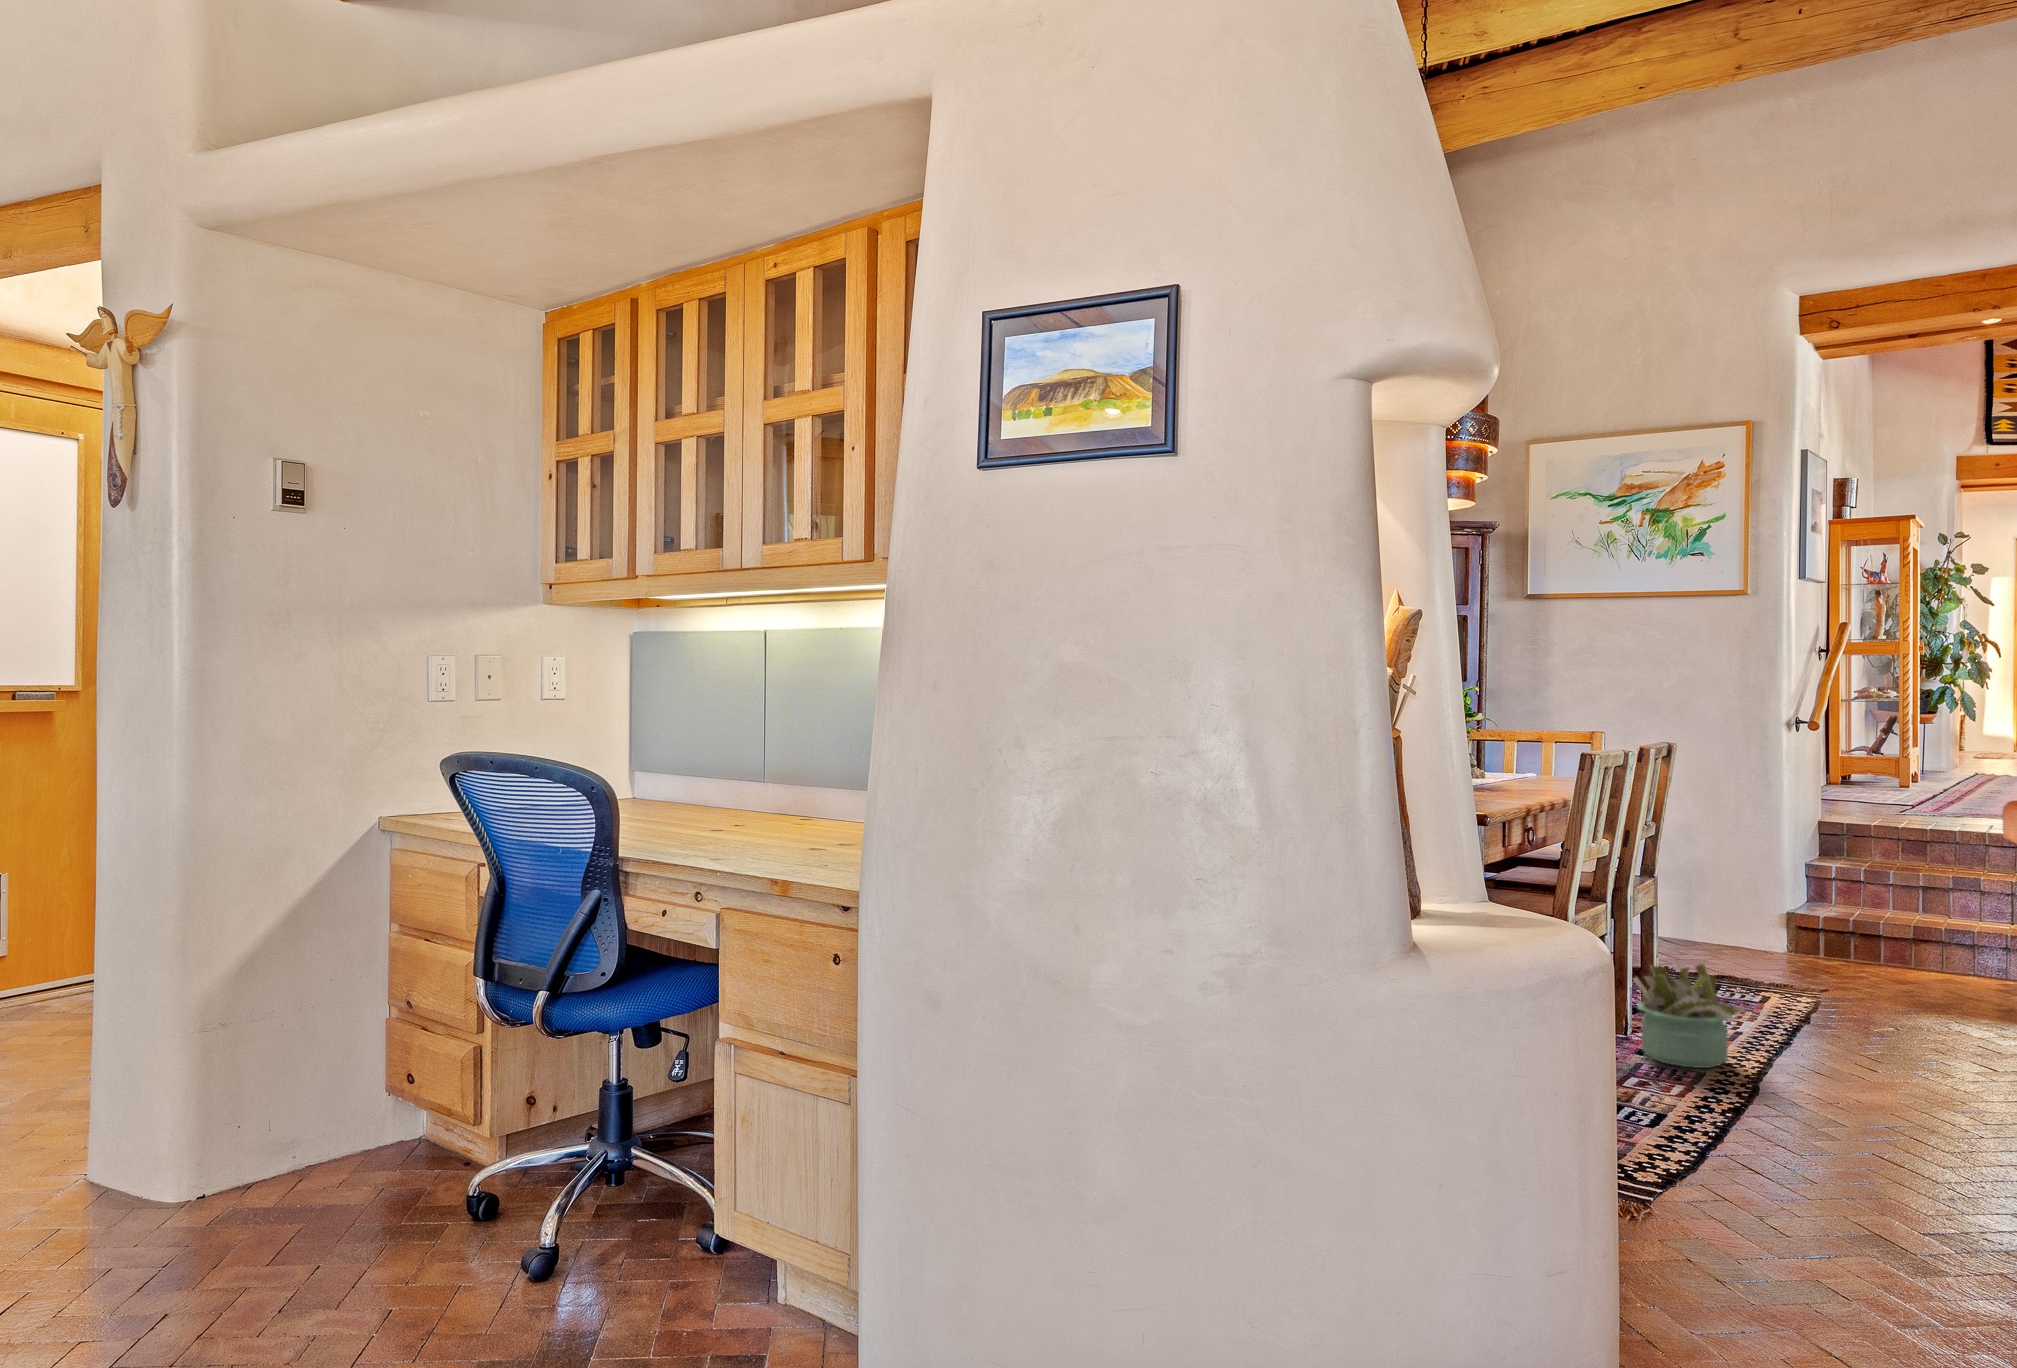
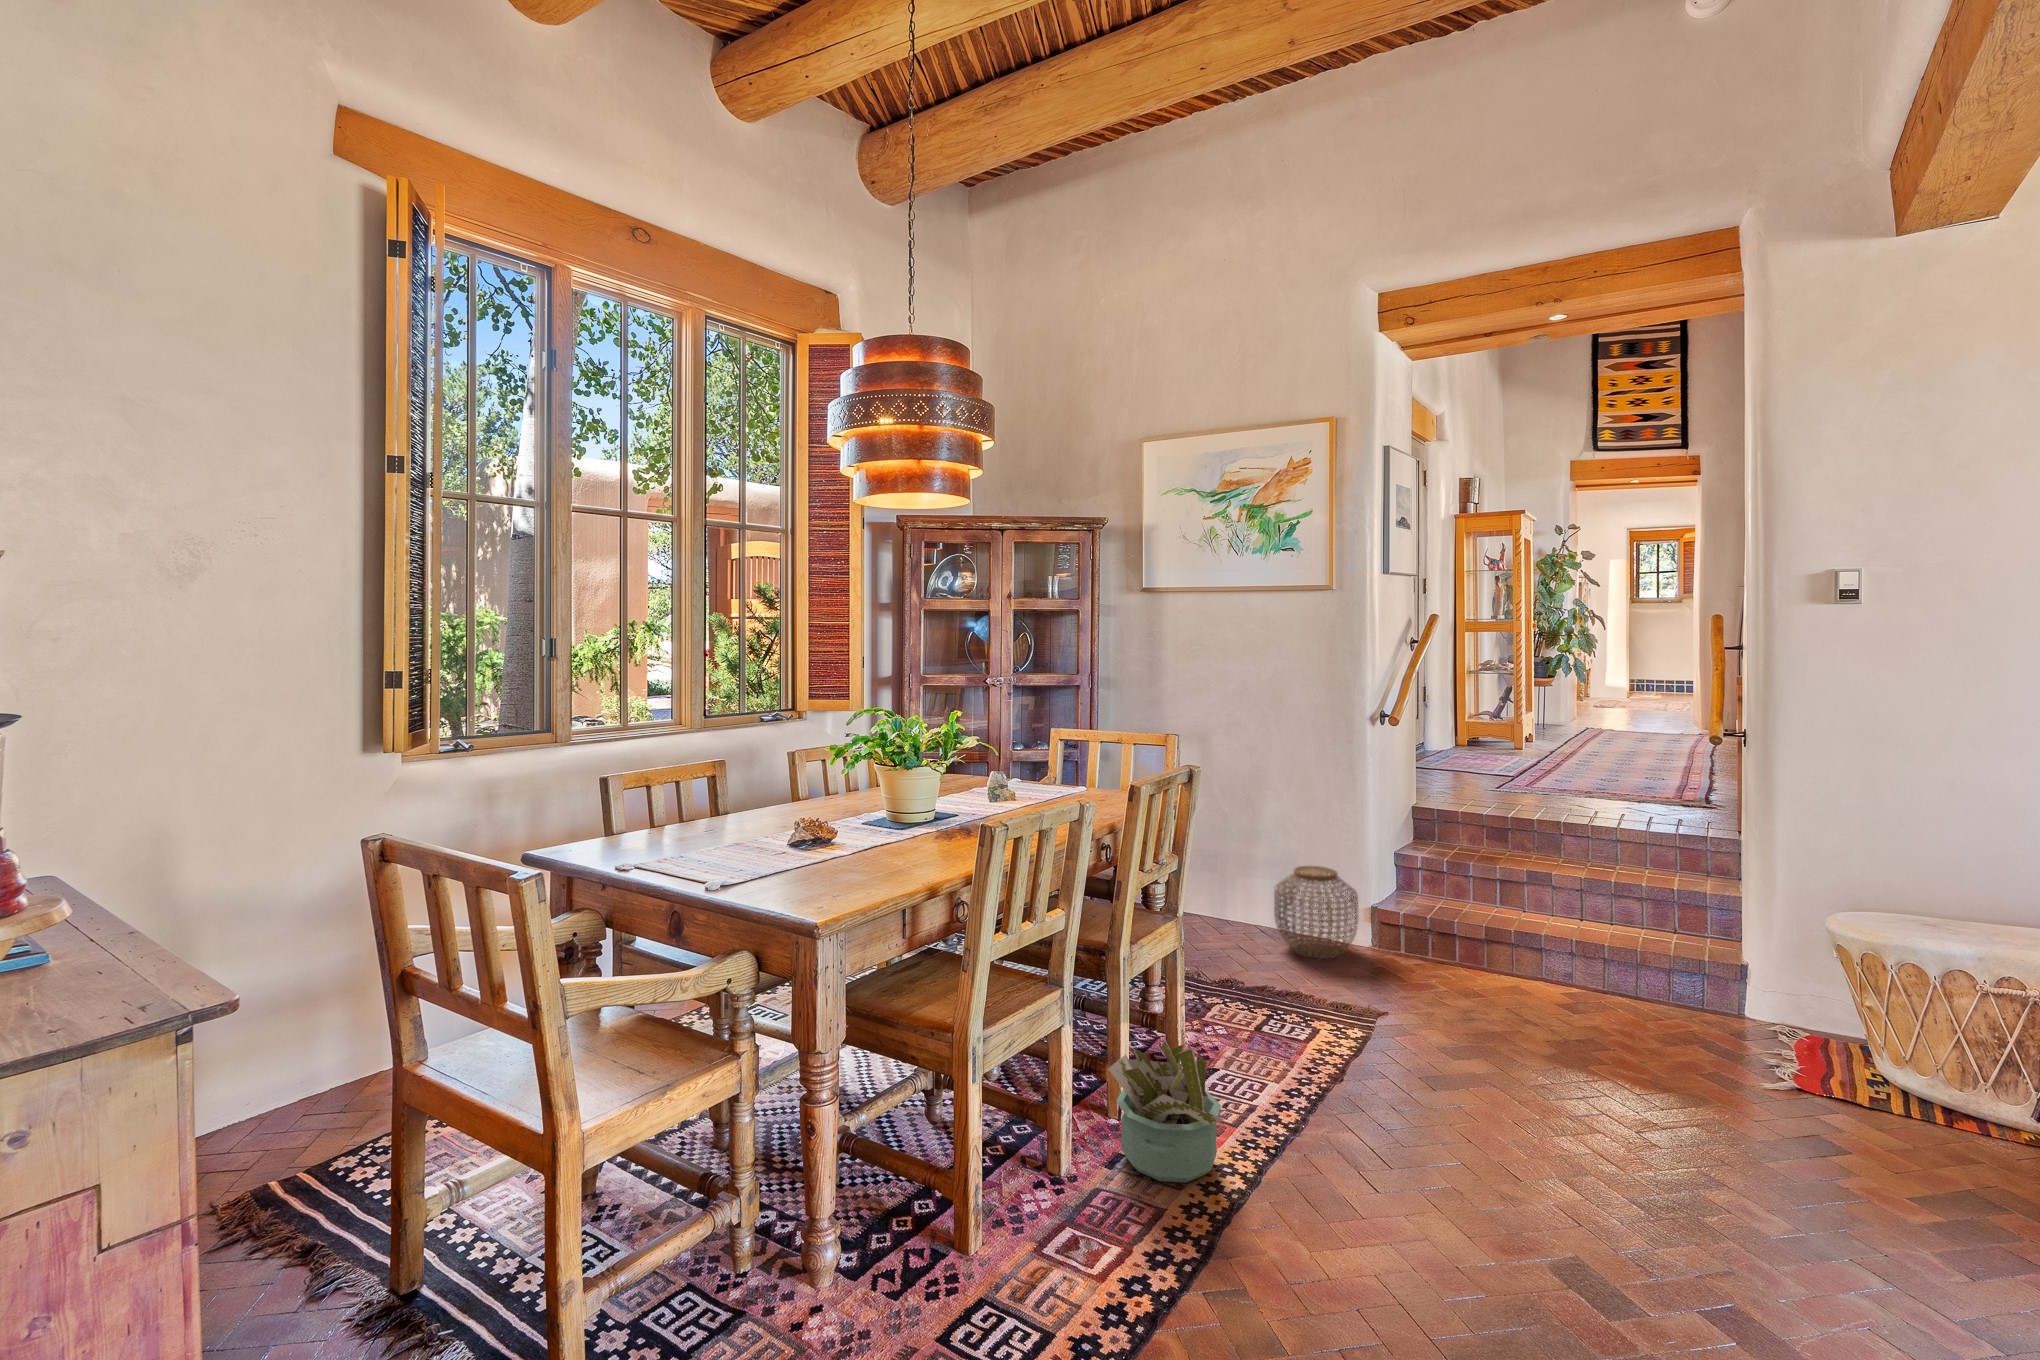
woven basket: none [1690,869,1781,958] -> present [1274,866,1358,959]

